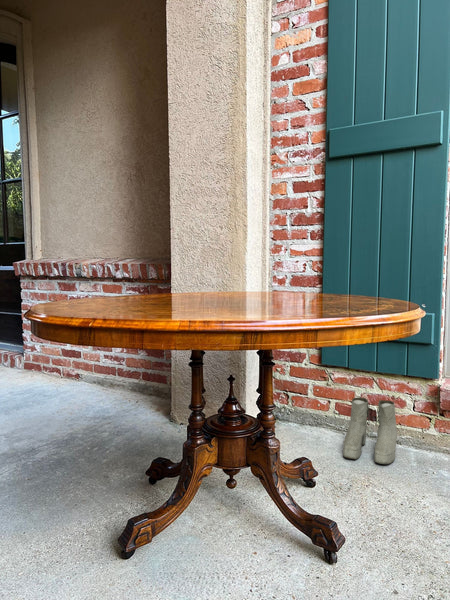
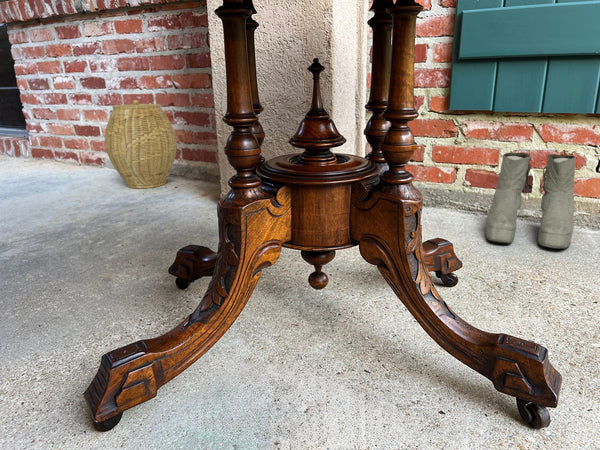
woven basket: none [91,342,140,404] -> present [105,100,177,188]

